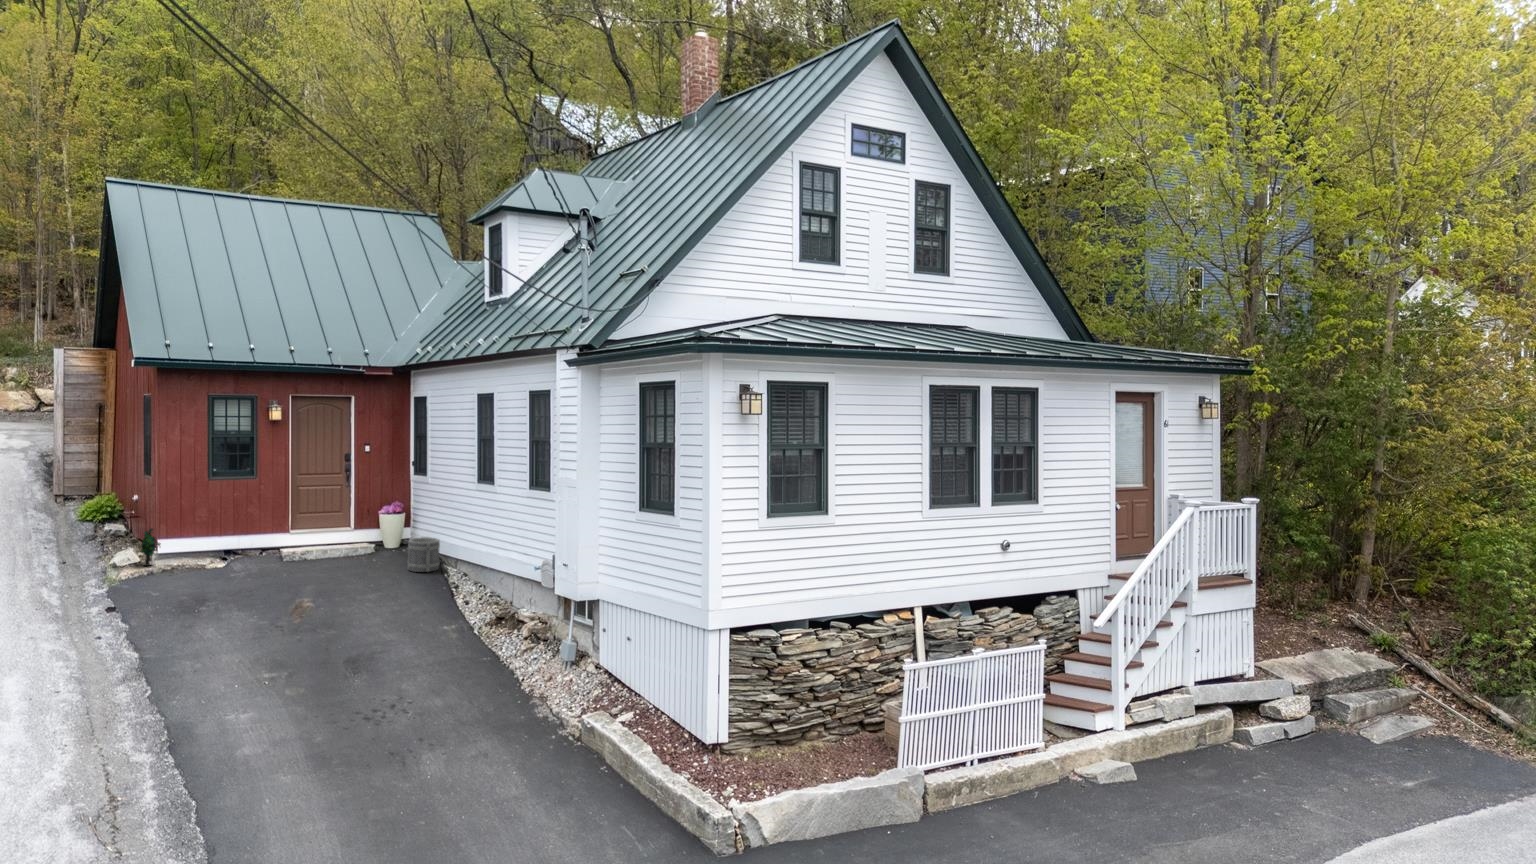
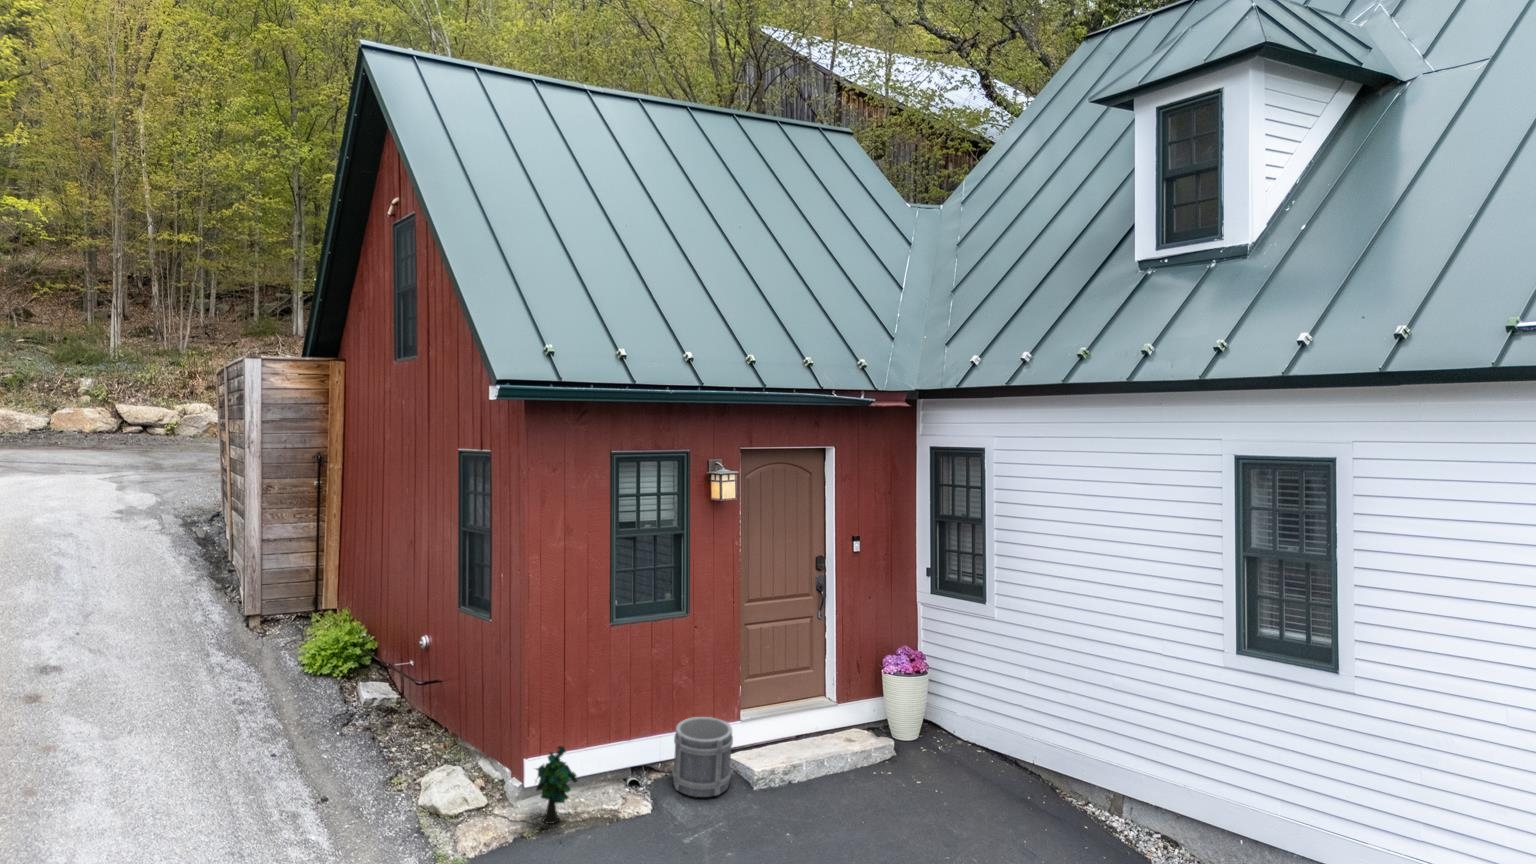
bucket: present [408,537,440,572] -> present [673,717,733,797]

